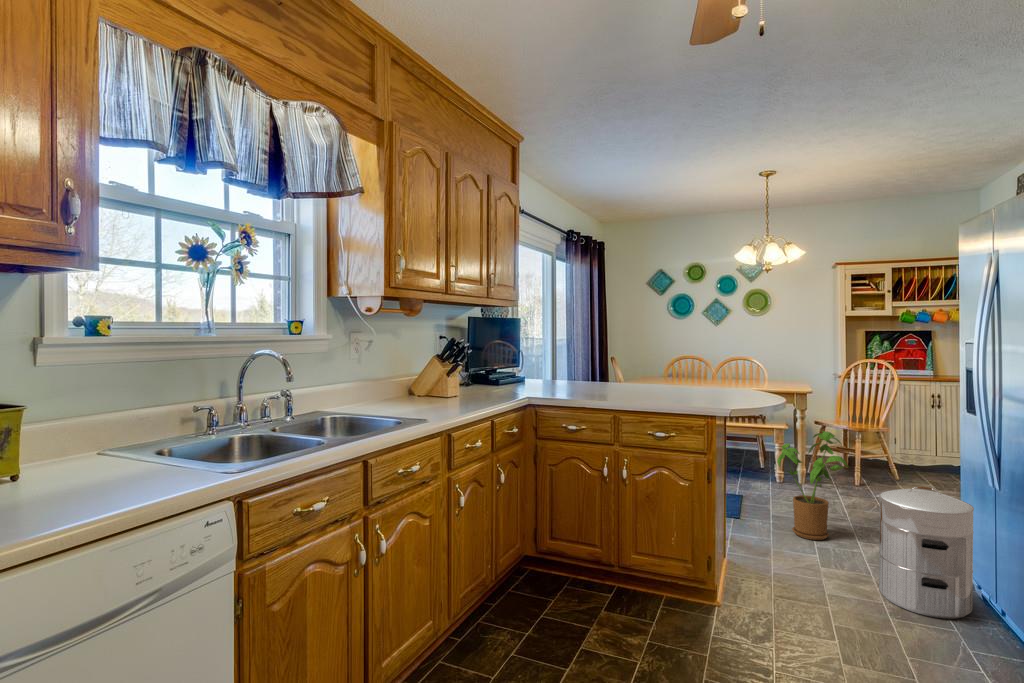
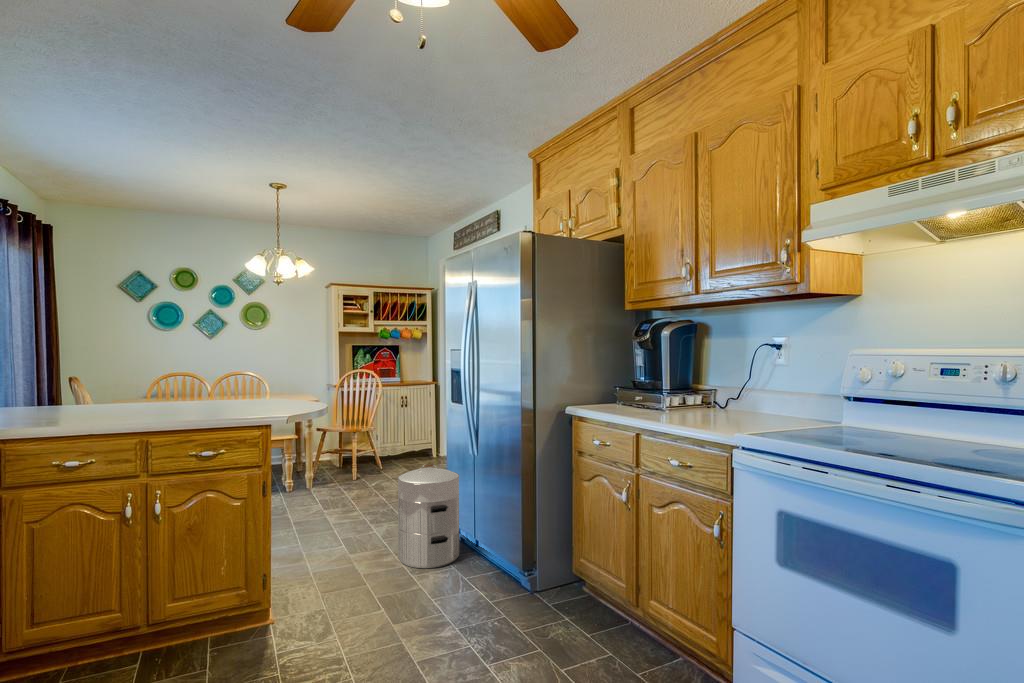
house plant: present [777,431,848,540] -> none [302,434,366,538]

